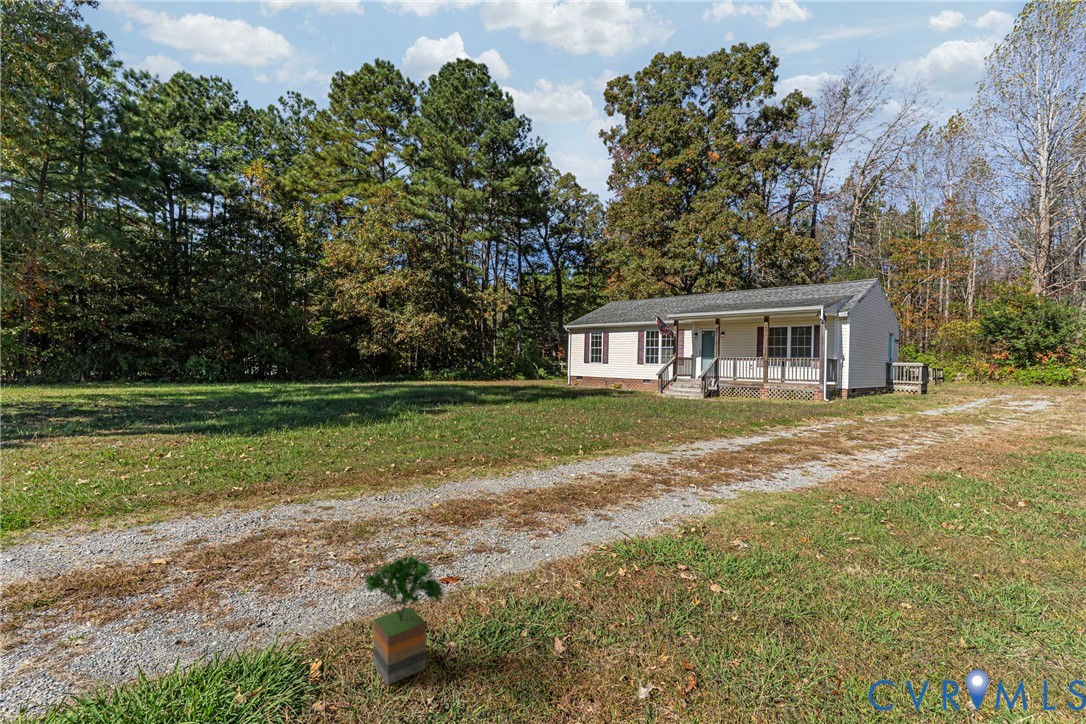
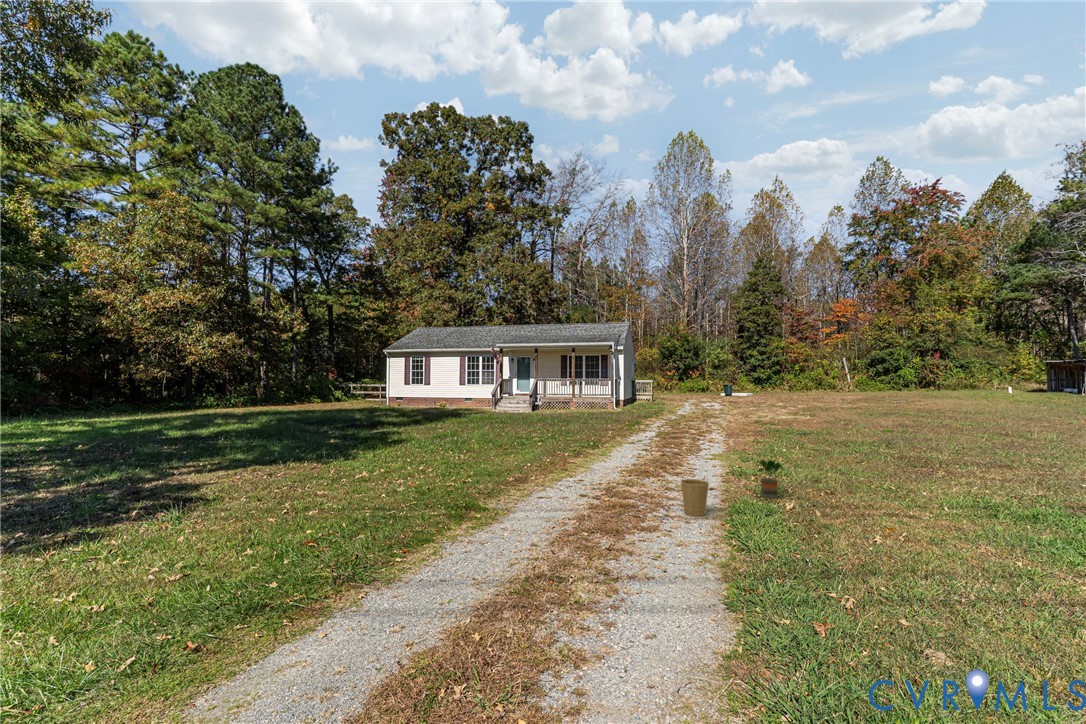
basket: none [33,553,127,670] -> present [681,476,709,517]

